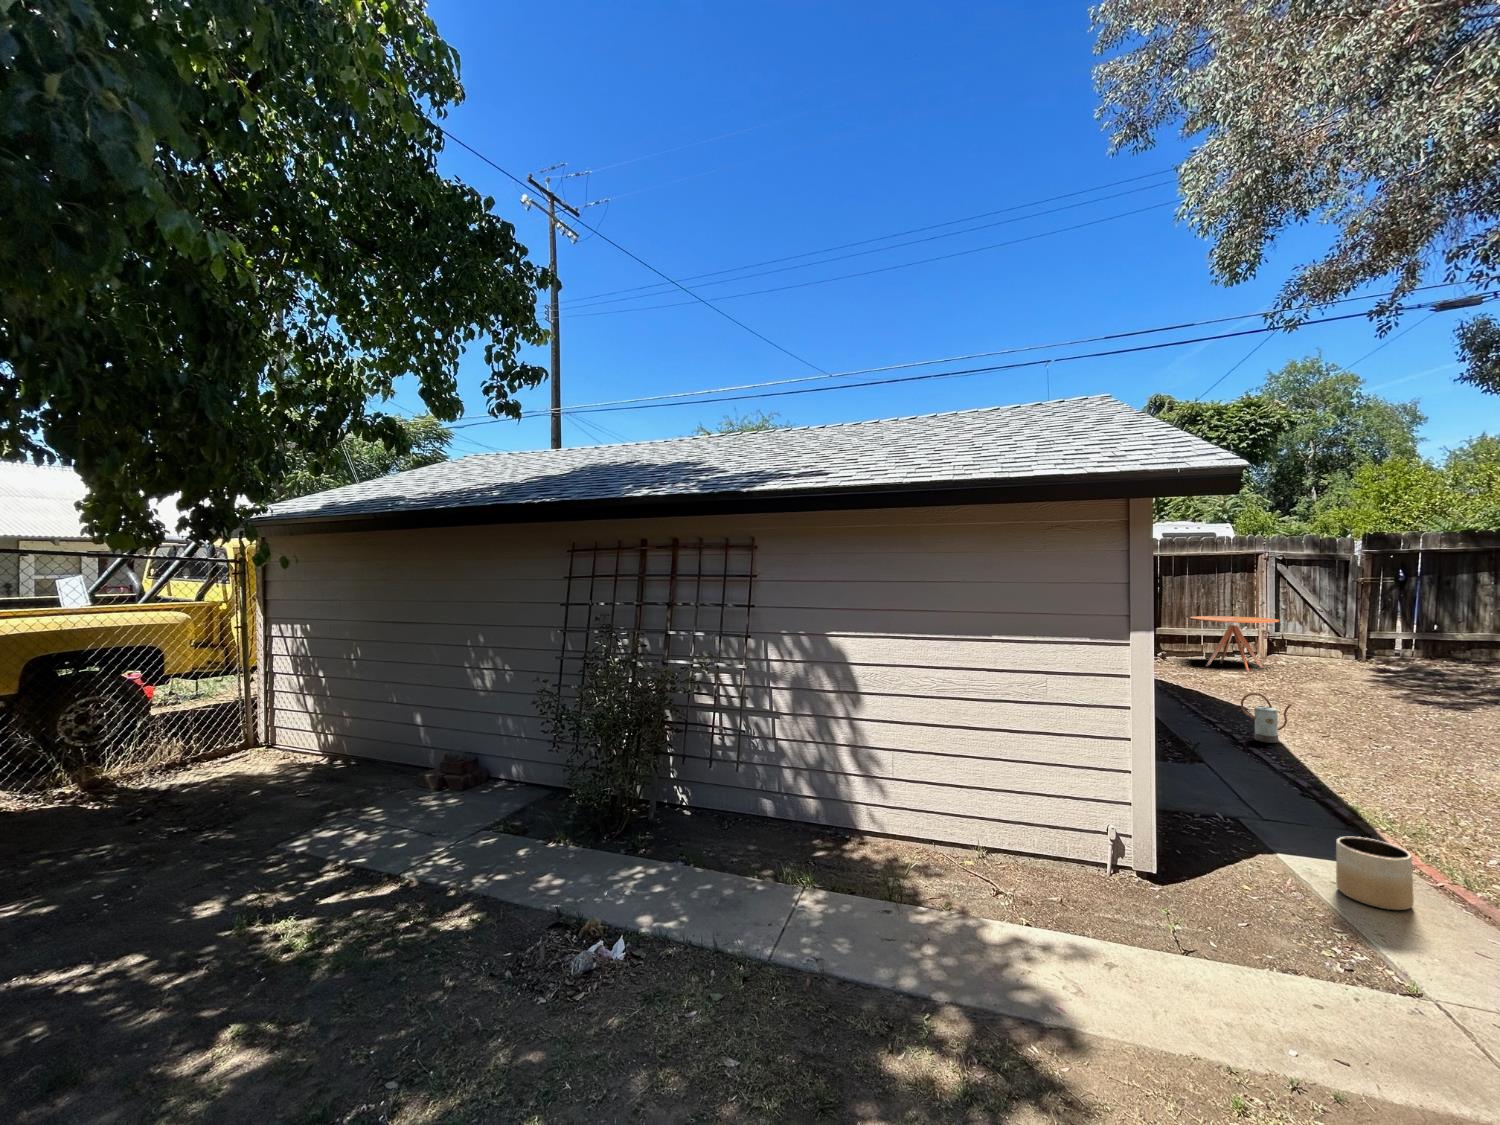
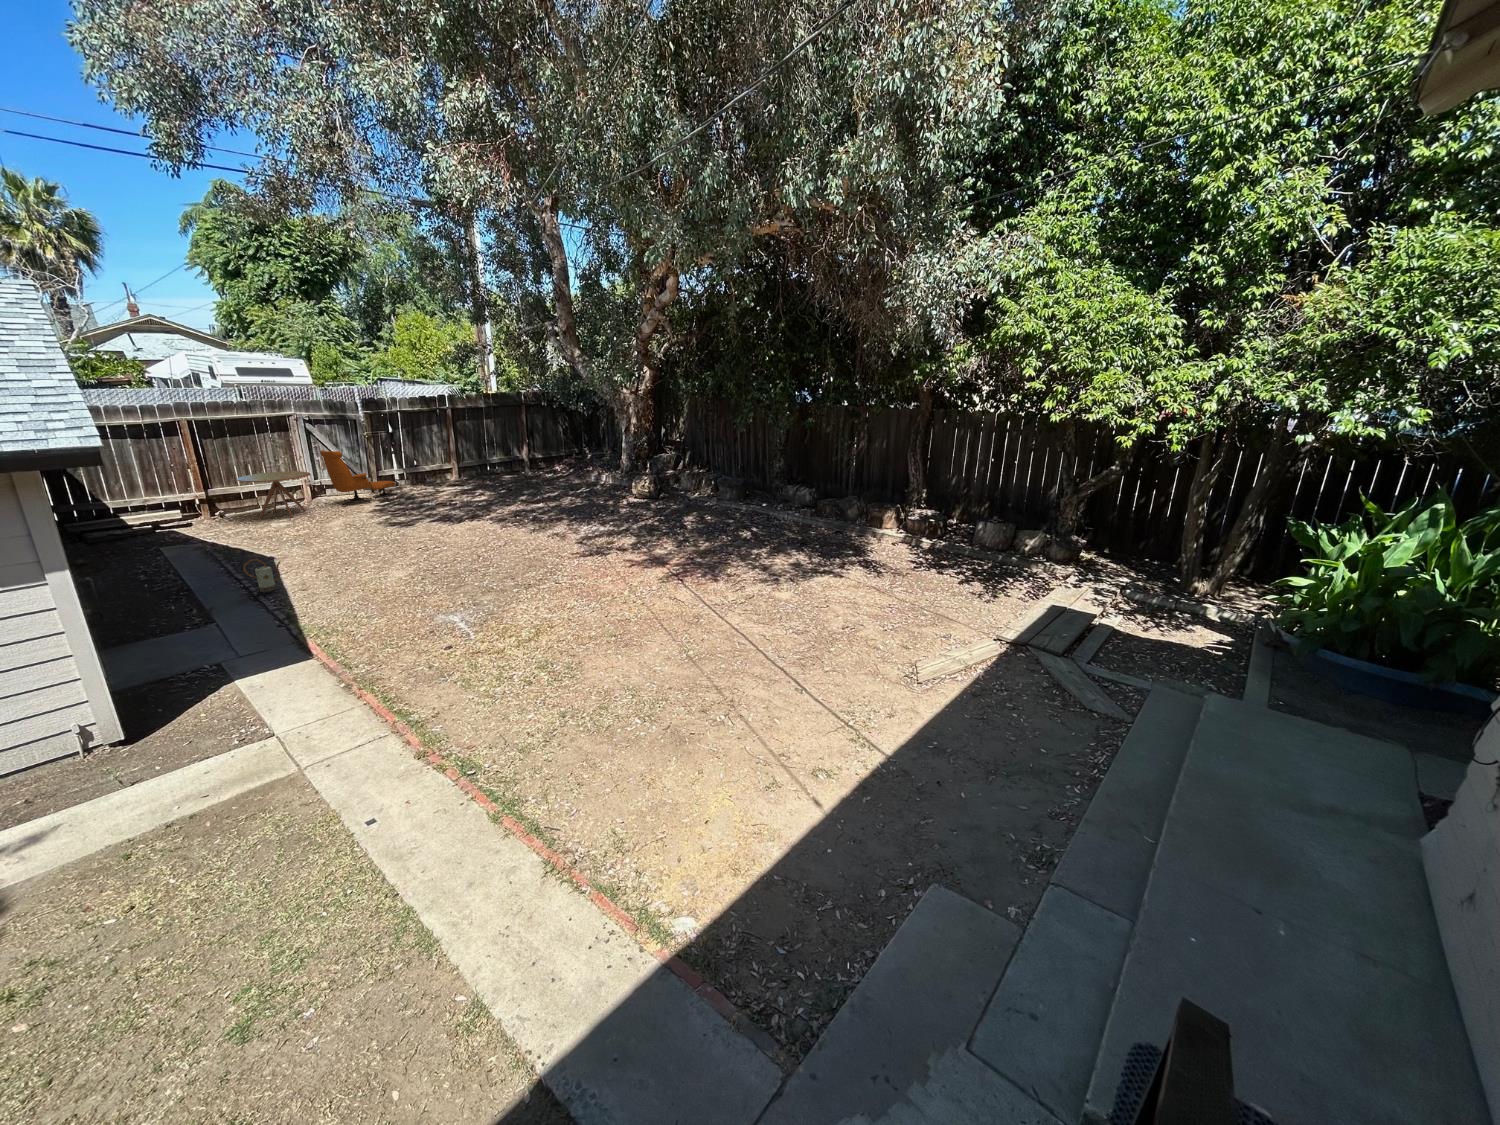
lounge chair: none [1296,594,1399,672] -> present [321,450,396,506]
planter: present [1336,837,1414,910] -> none [242,662,286,700]

